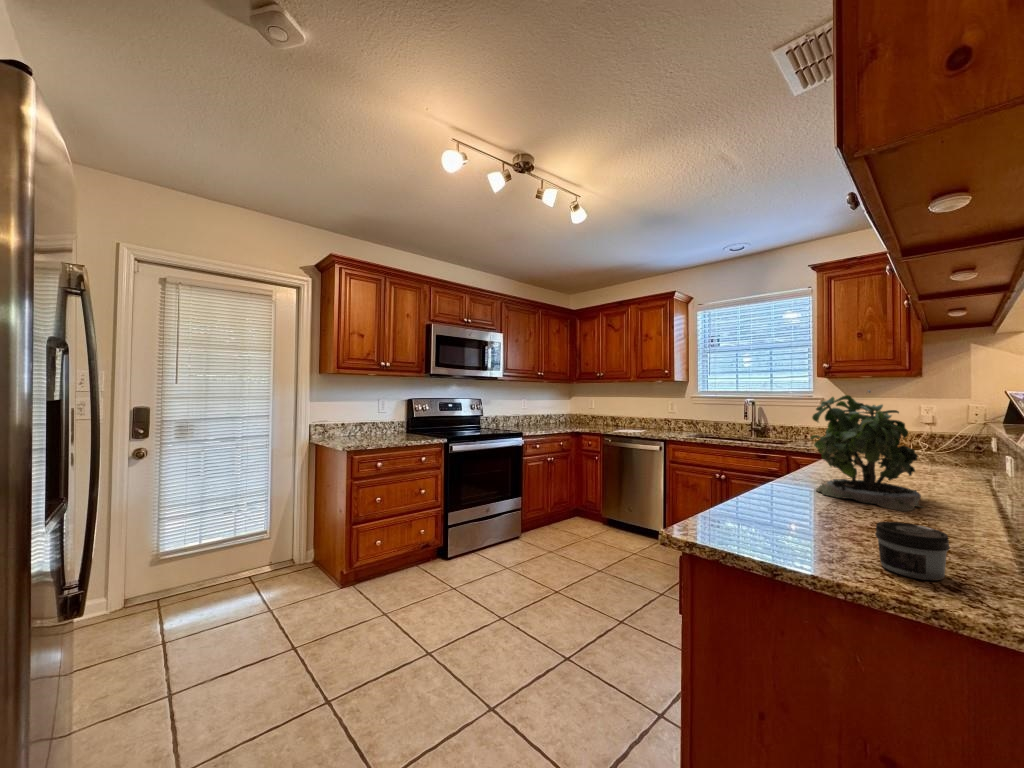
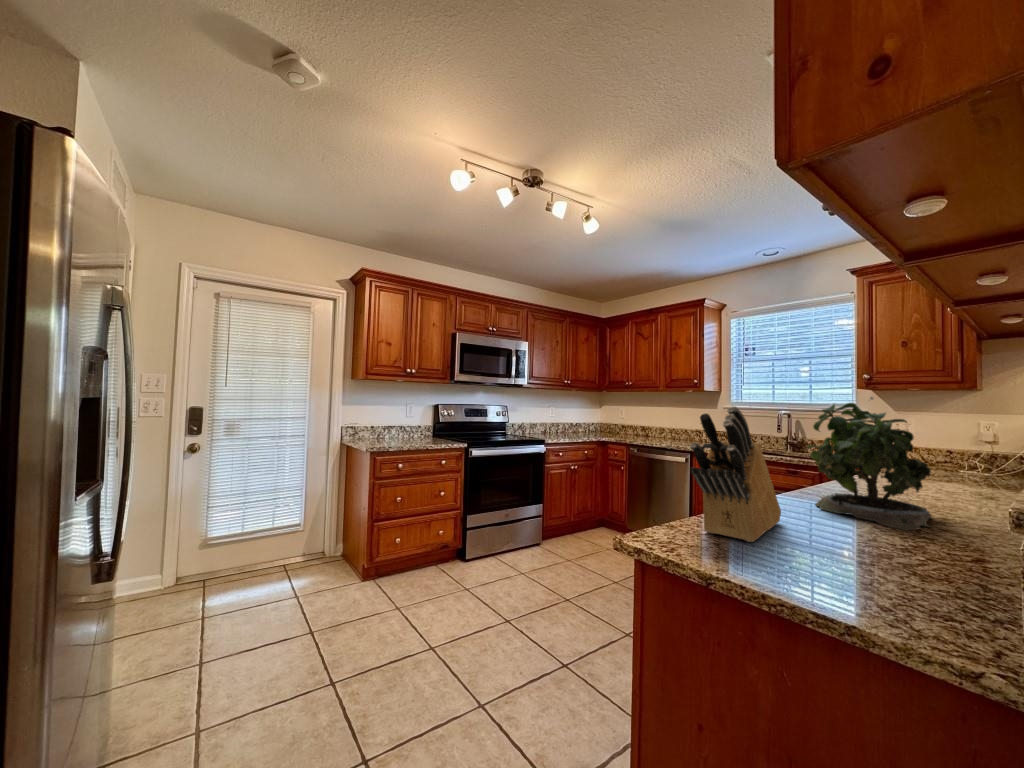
knife block: none [734,404,800,531] -> present [690,406,781,542]
jar: present [875,521,950,580] -> none [824,534,904,602]

